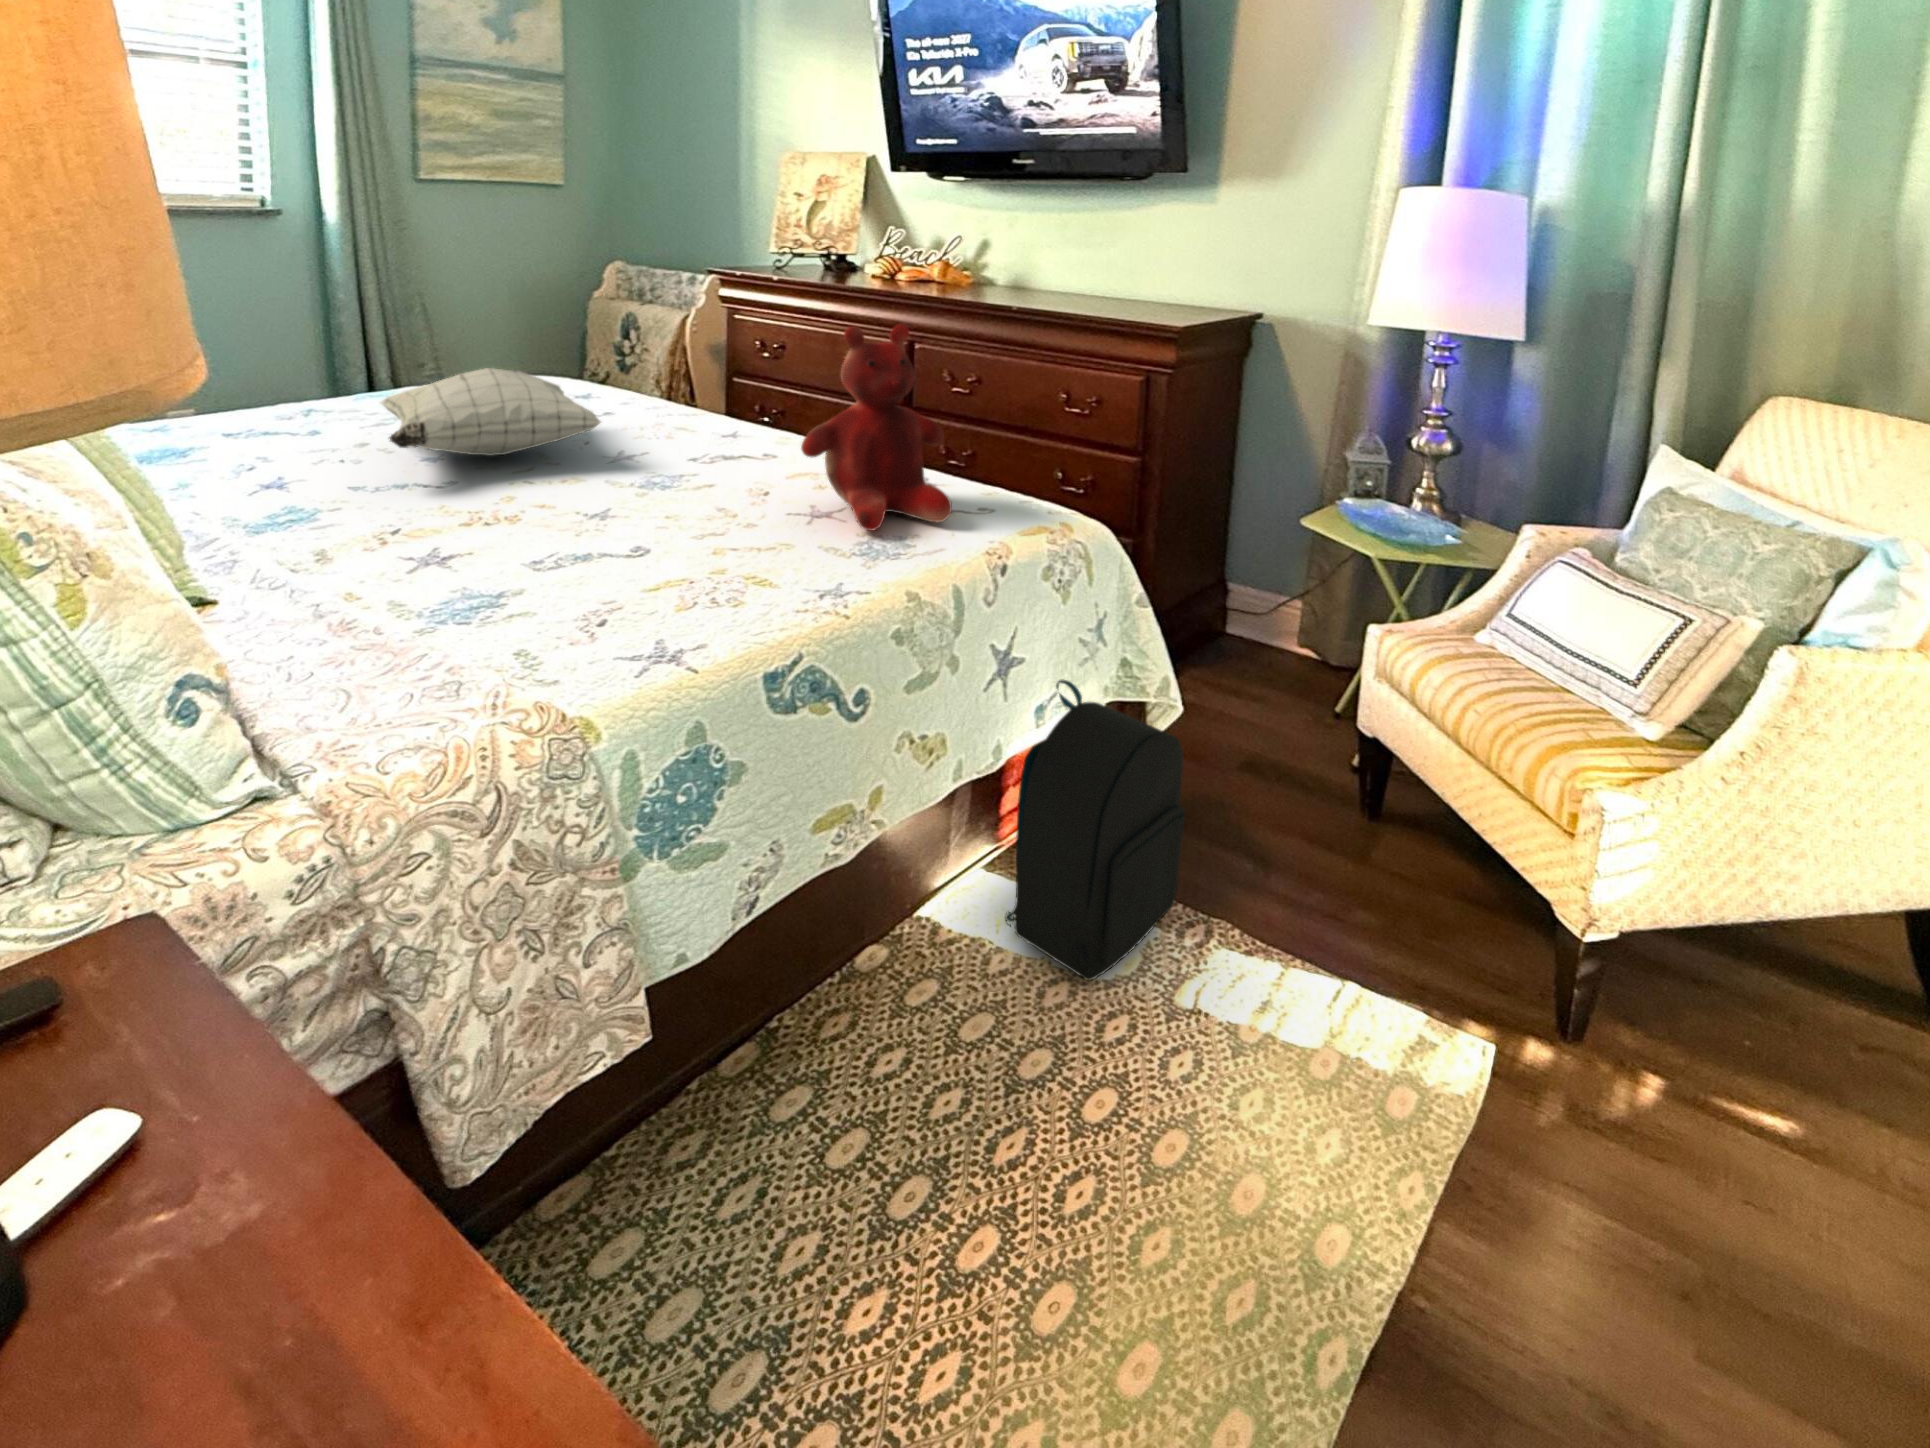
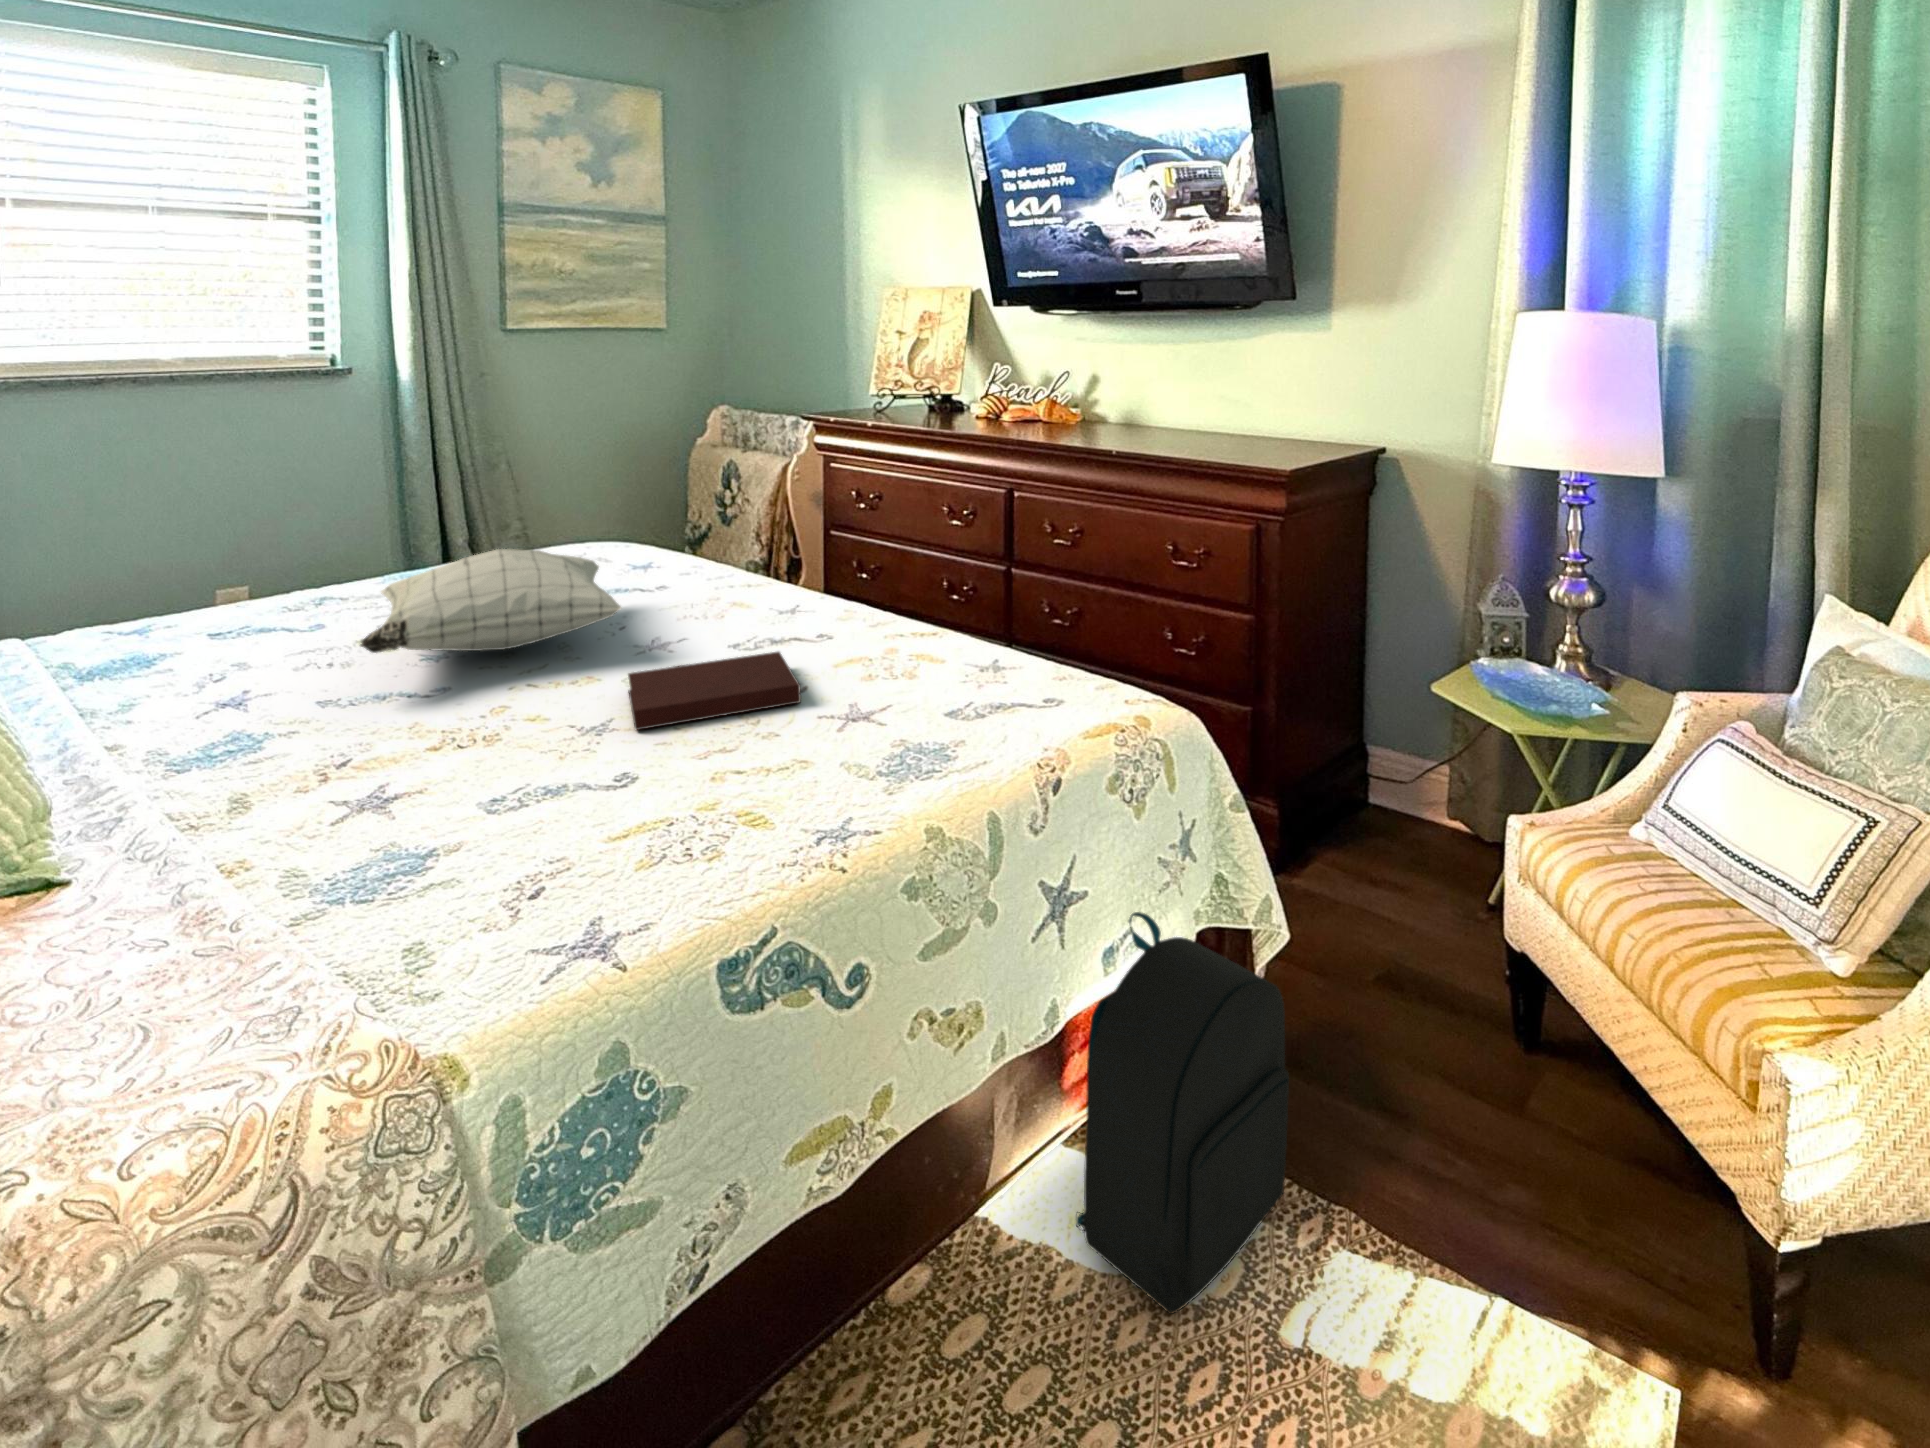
teddy bear: present [801,324,952,531] -> none [830,491,1004,739]
notebook: none [617,464,771,518] -> present [628,652,801,730]

